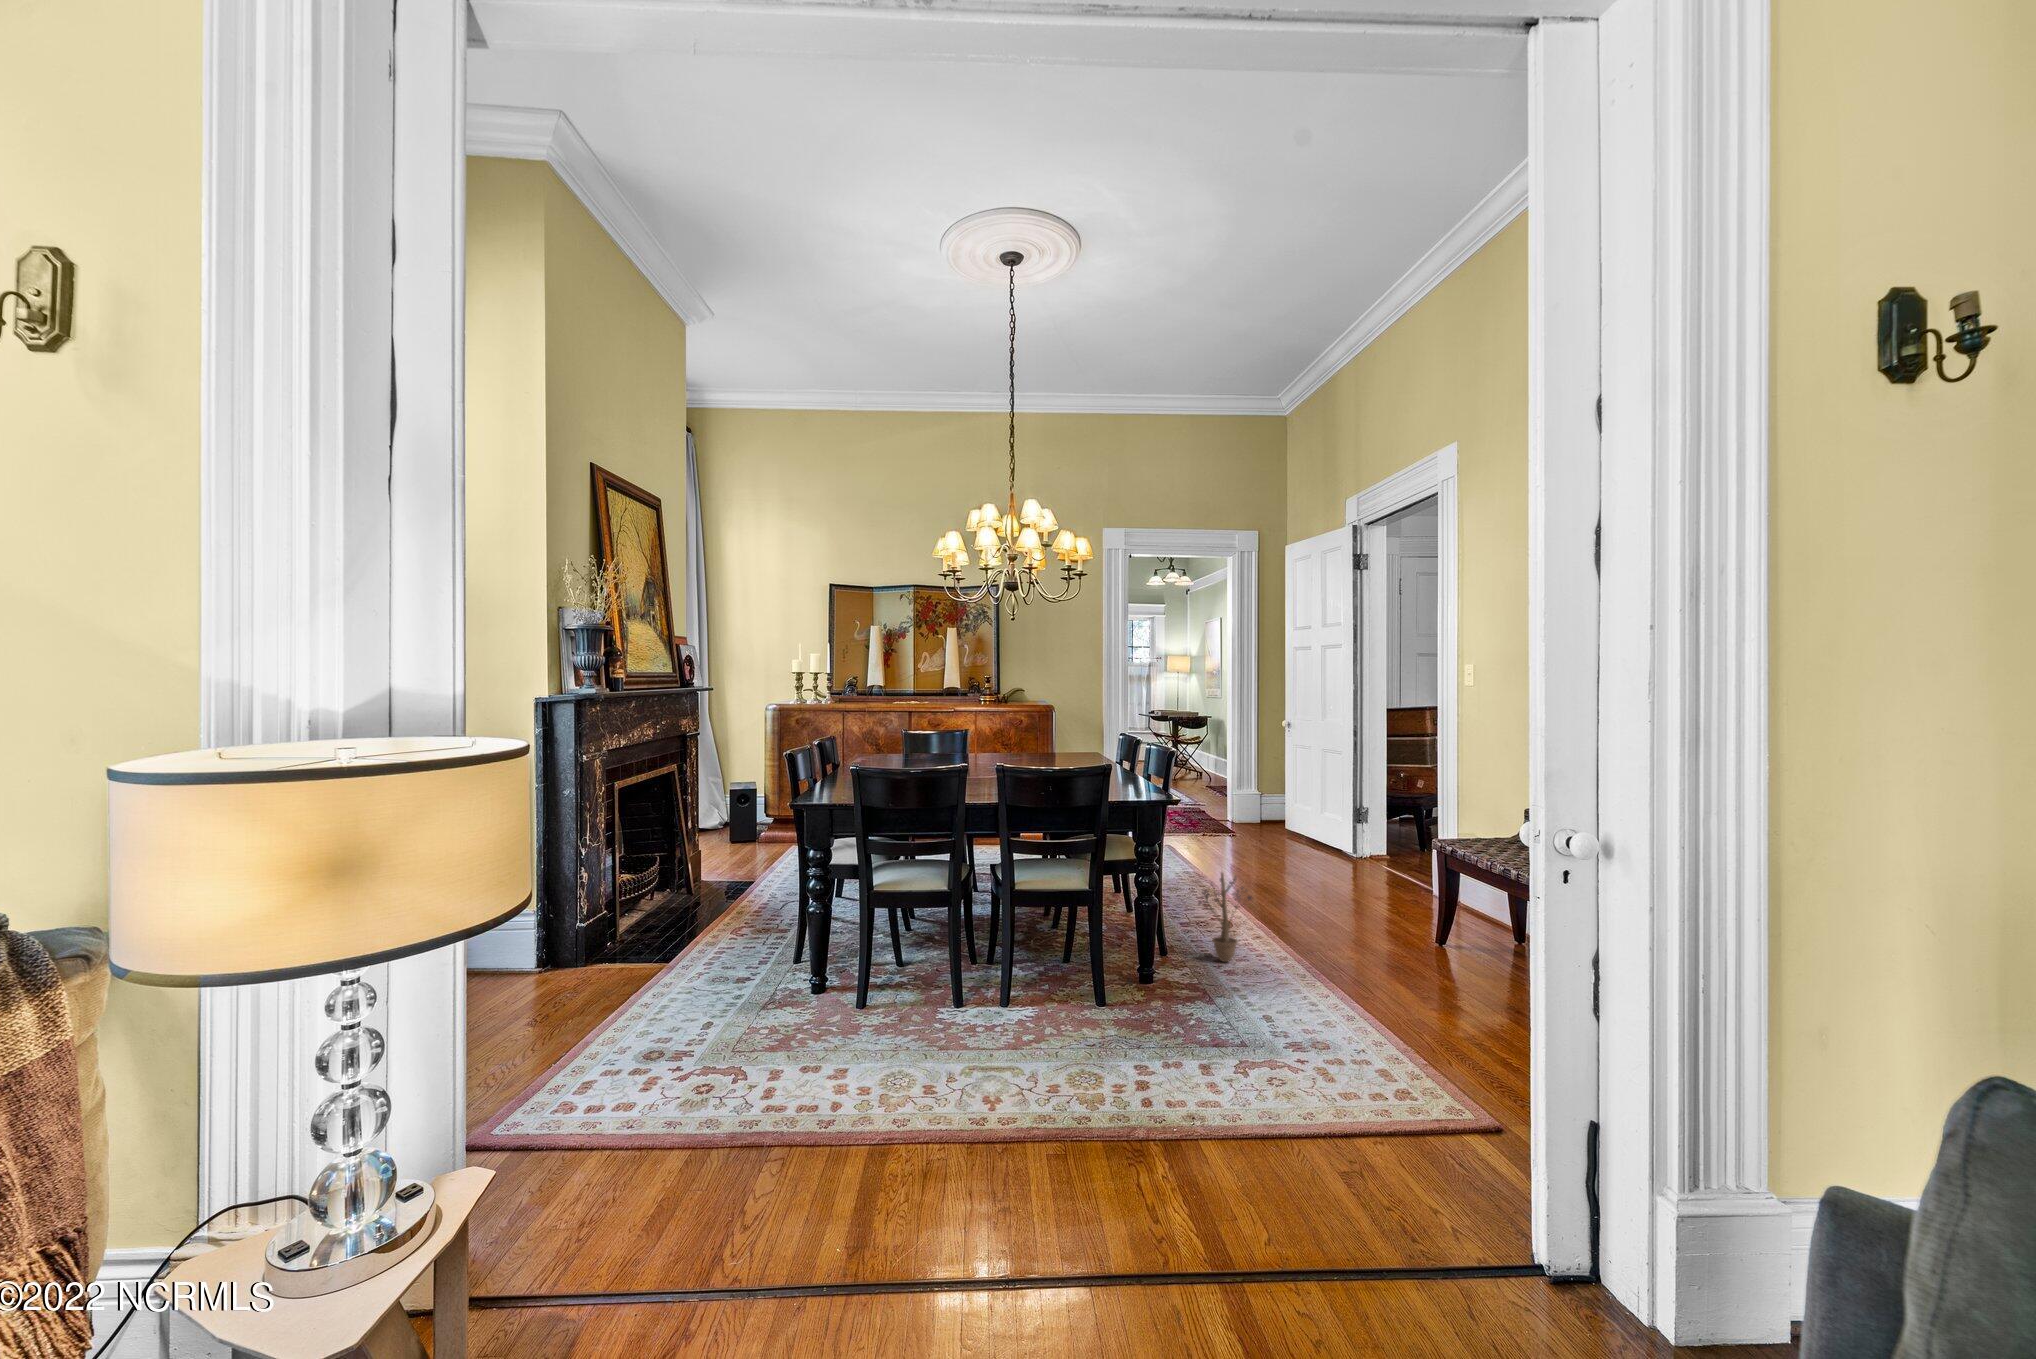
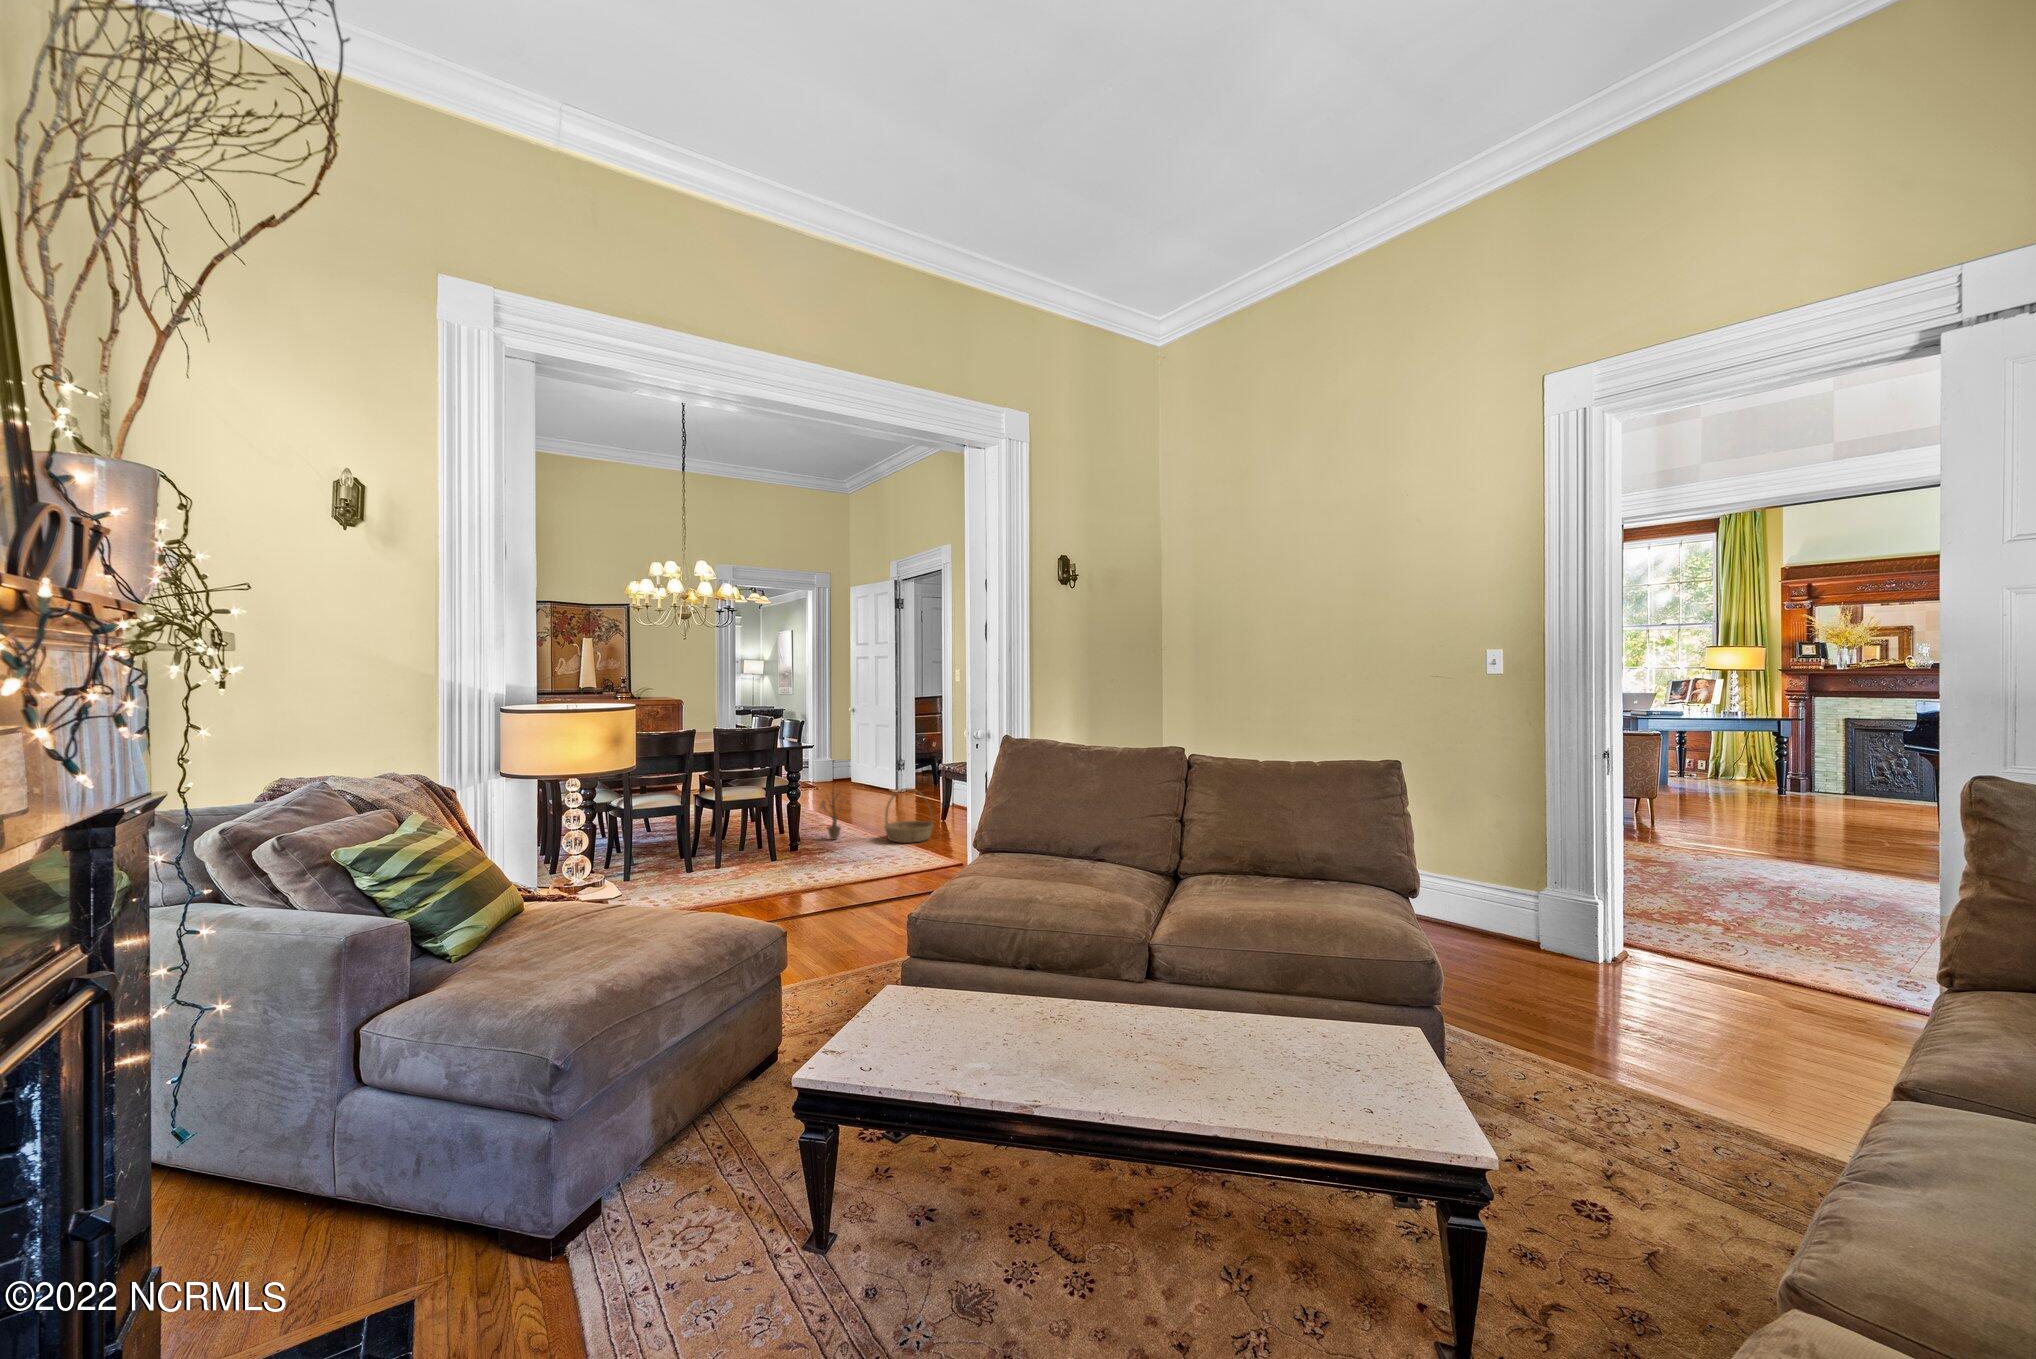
basket: none [1314,891,1419,1005] -> present [884,788,933,843]

